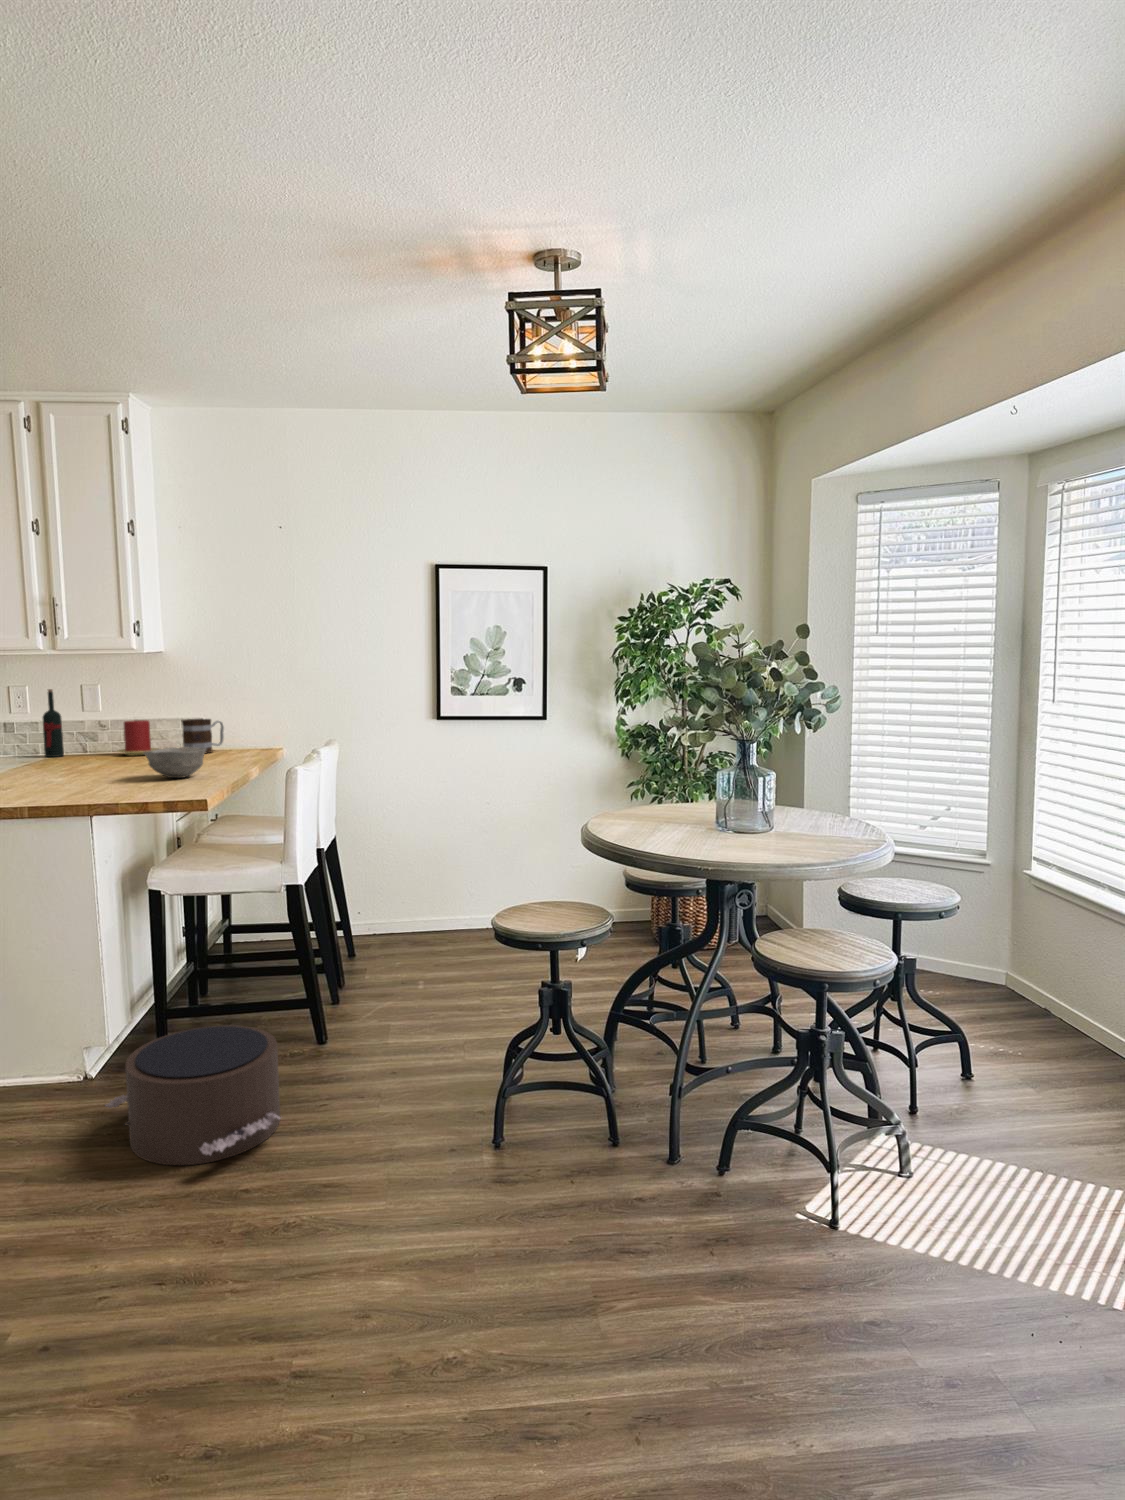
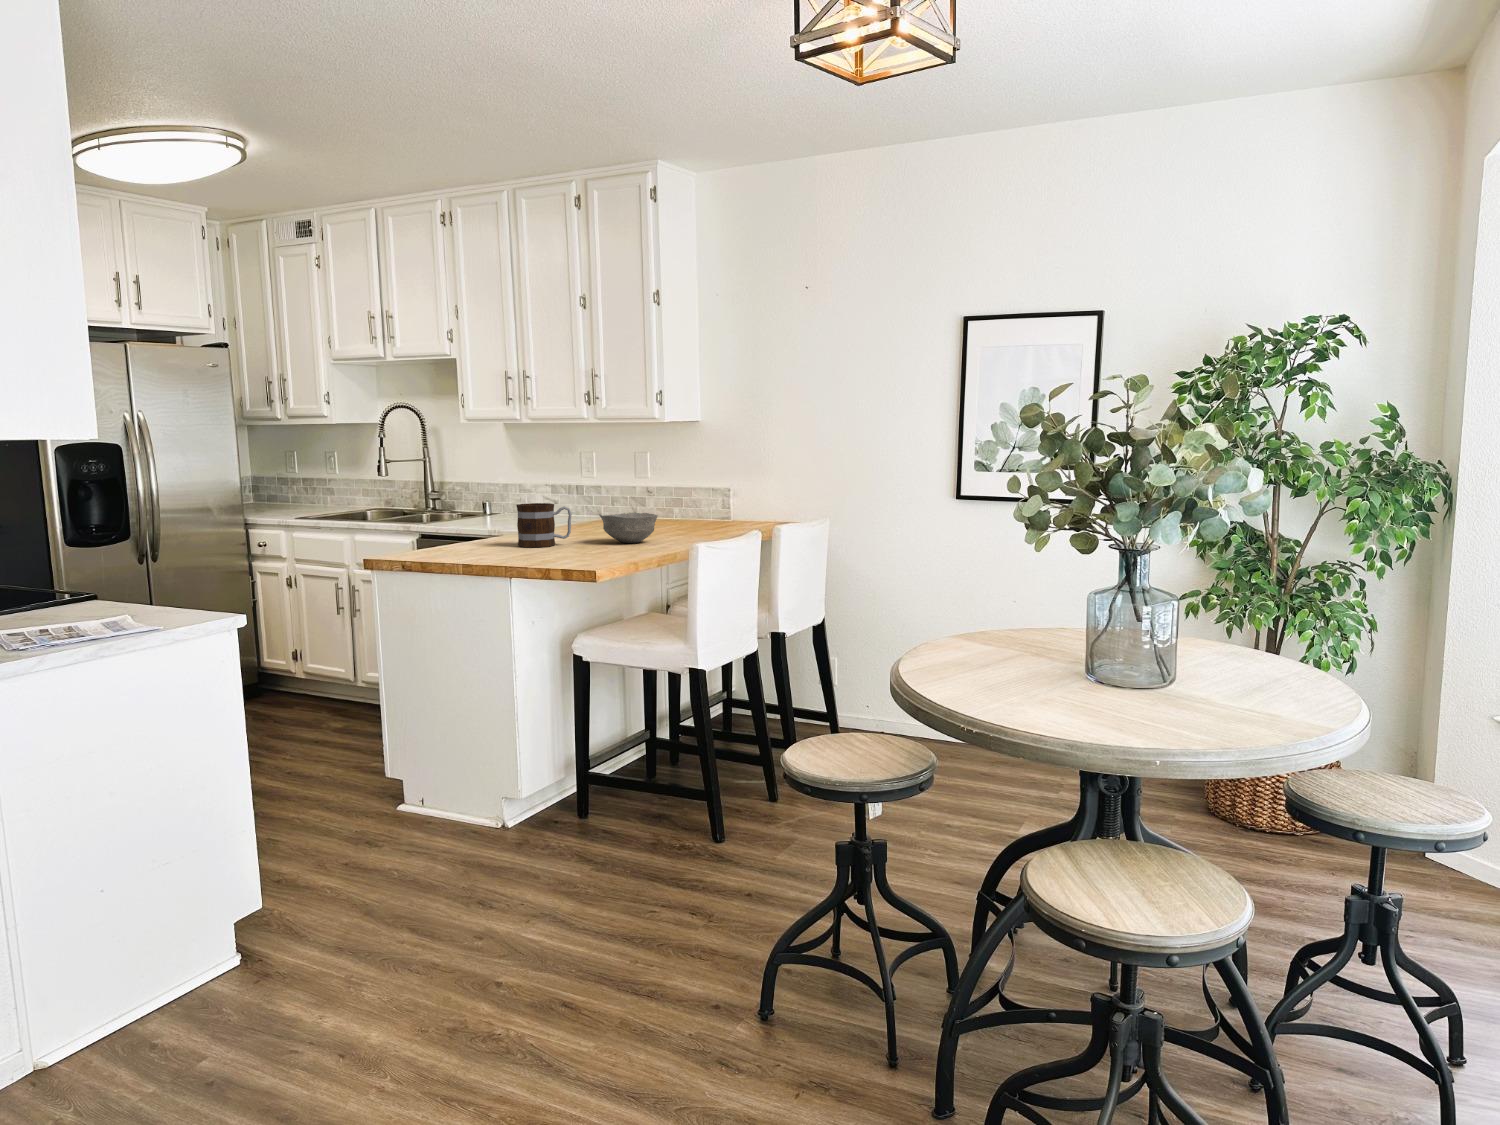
wine bottle: present [43,689,64,757] -> none [599,455,617,518]
mug: present [182,719,224,753] -> present [517,503,572,547]
candle: present [117,720,158,755] -> none [652,487,691,521]
pouf: present [105,1025,281,1165] -> none [449,787,595,918]

